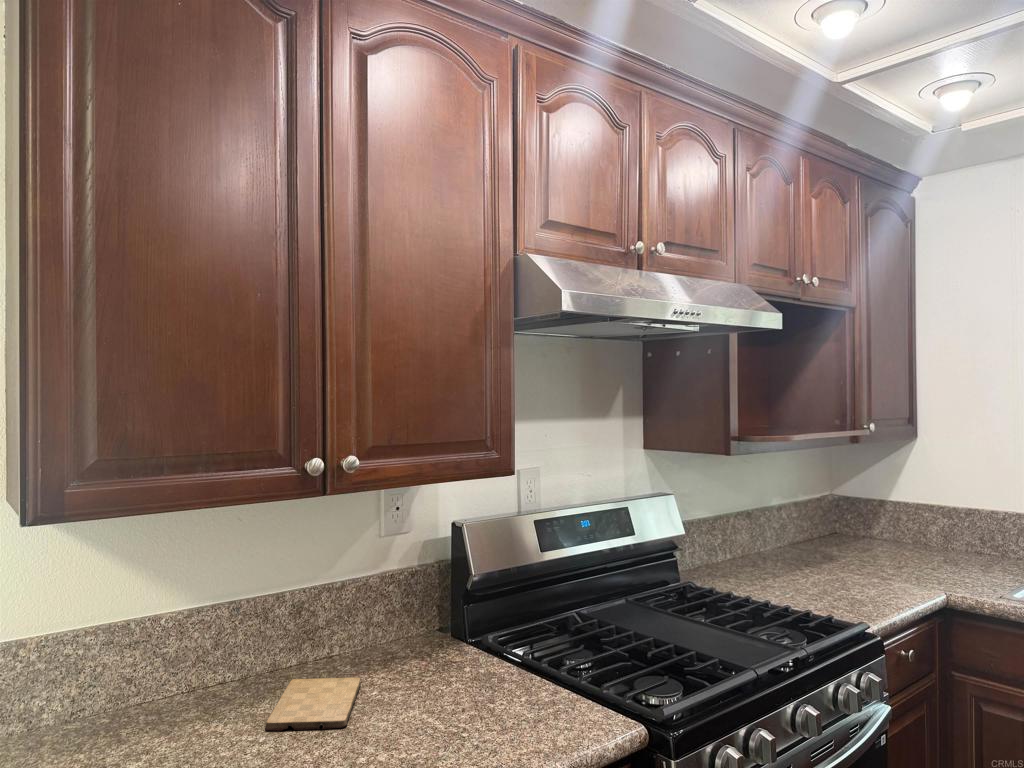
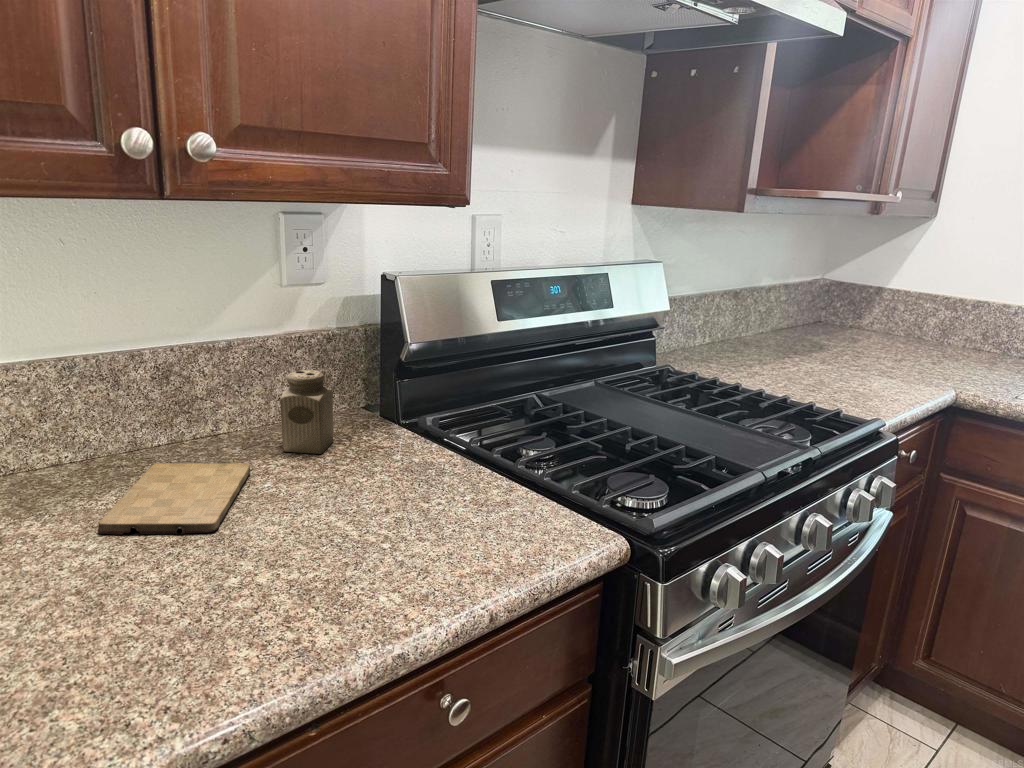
salt shaker: none [380,602,418,669] -> present [280,370,334,454]

